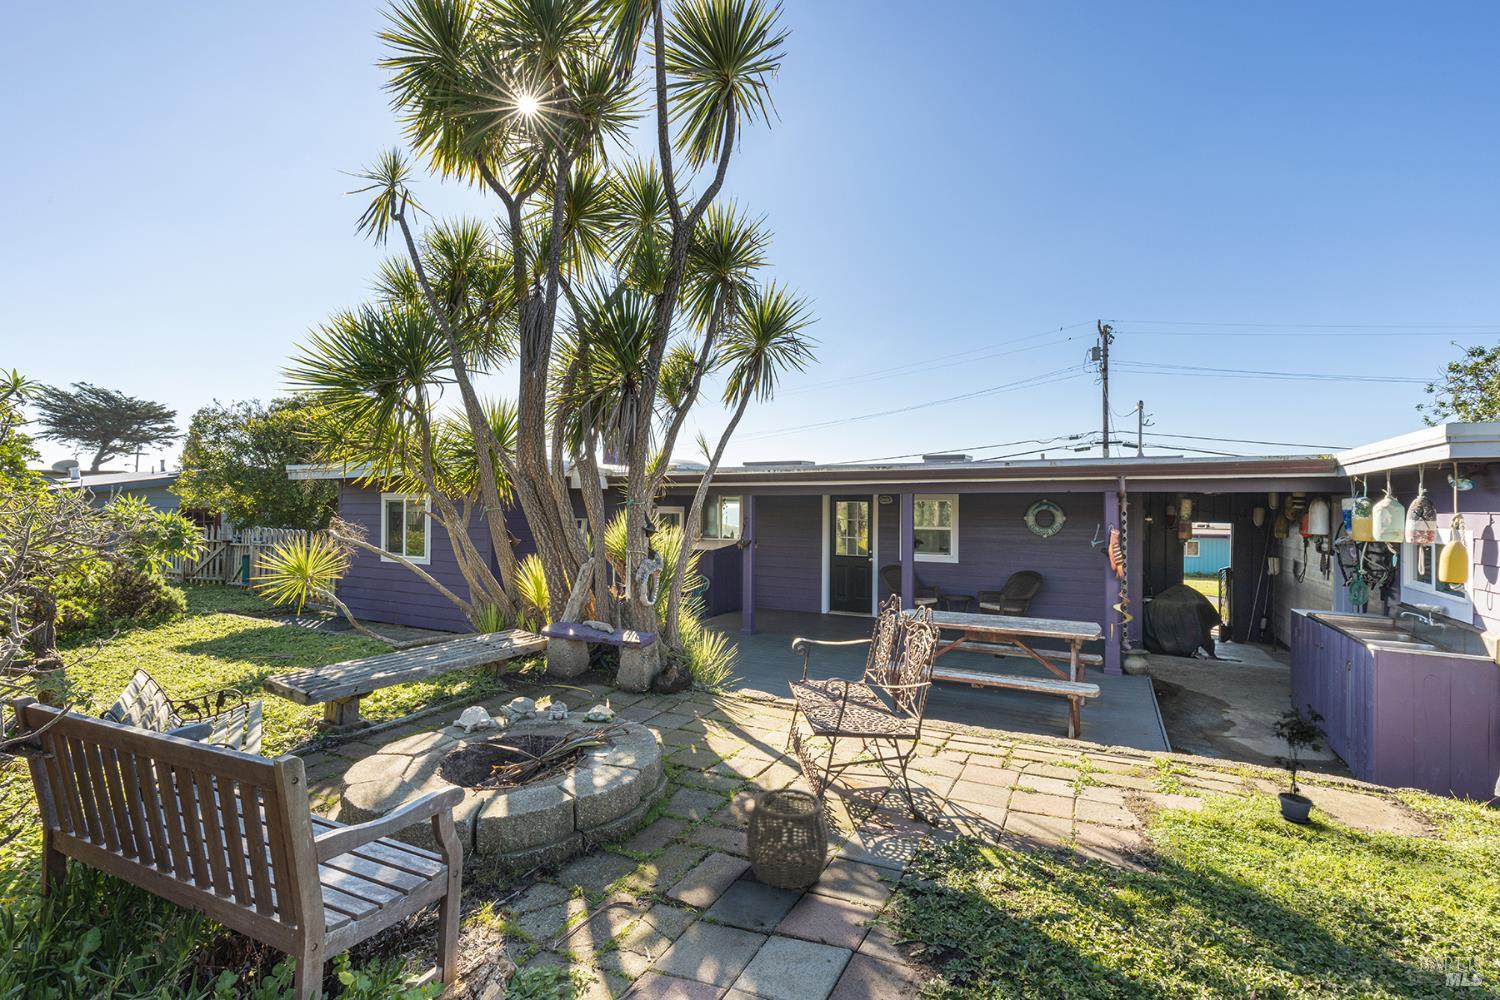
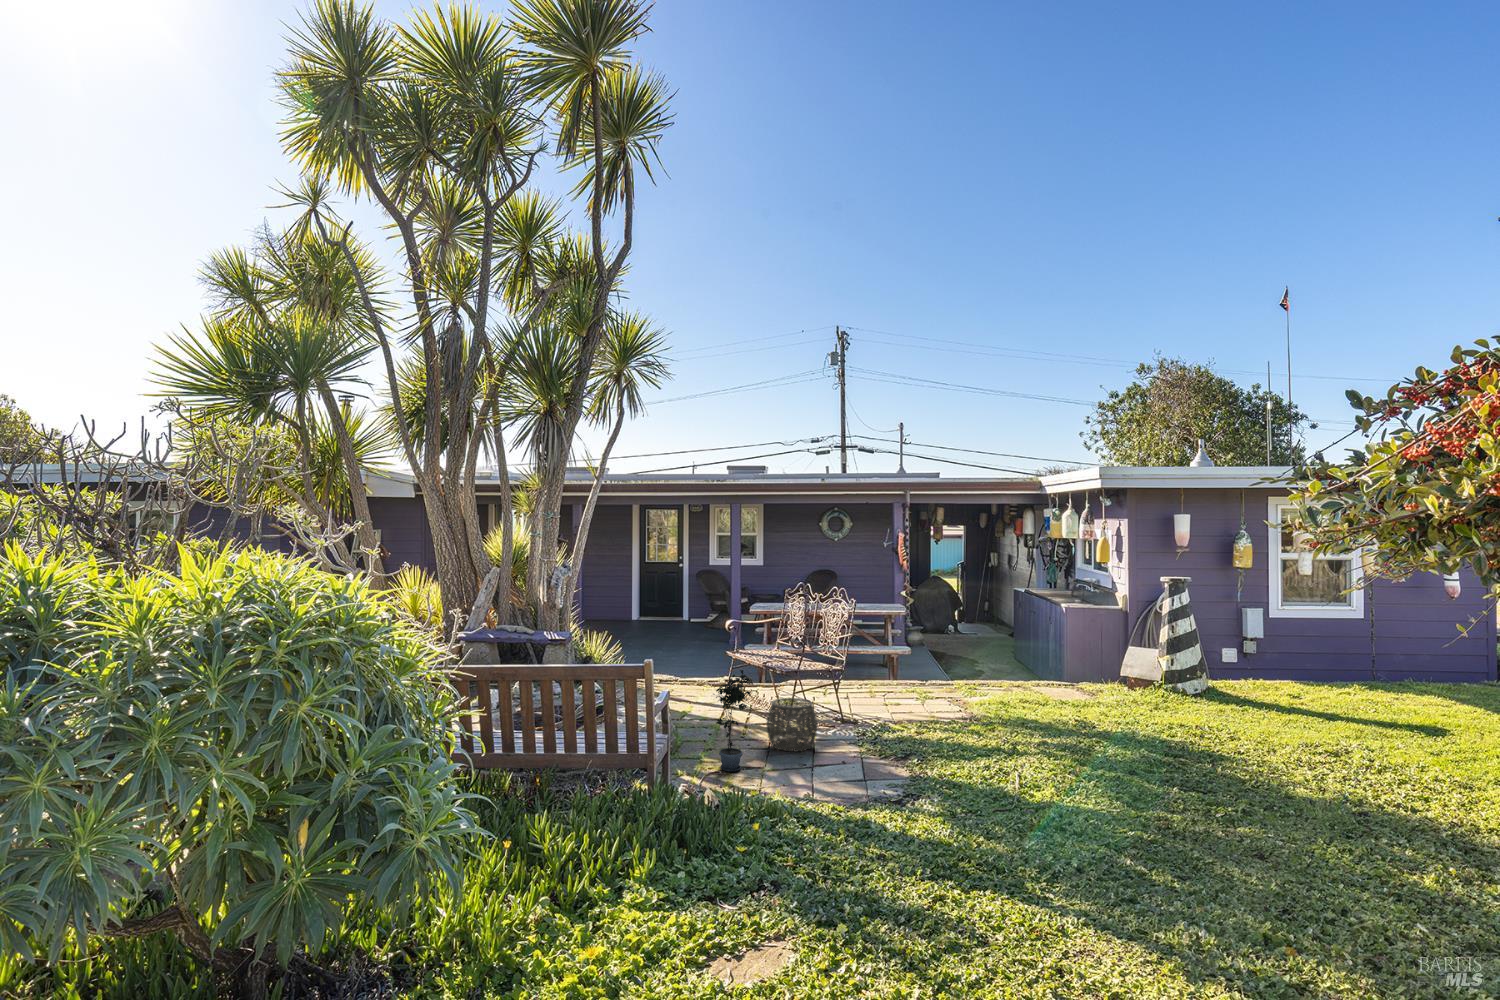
potted plant: present [1267,703,1328,823] -> present [713,670,753,772]

